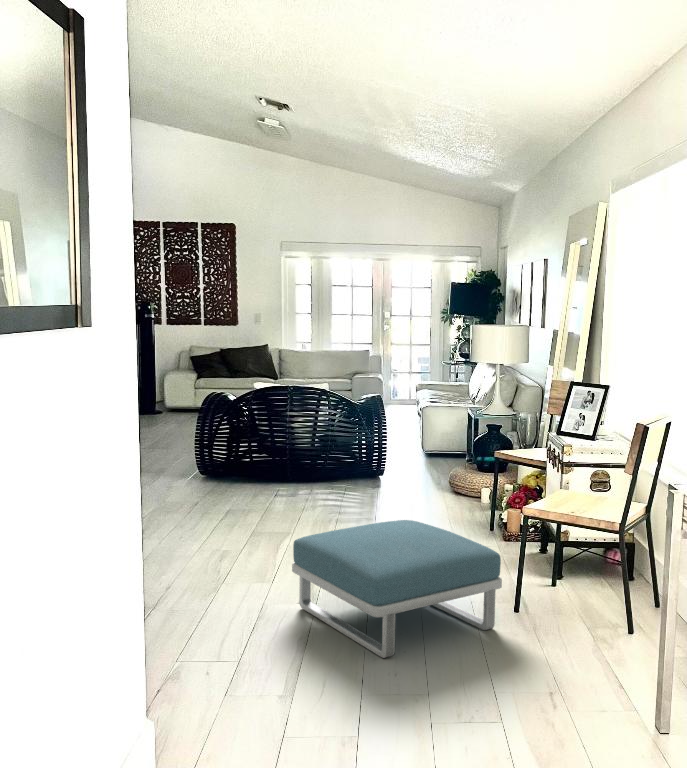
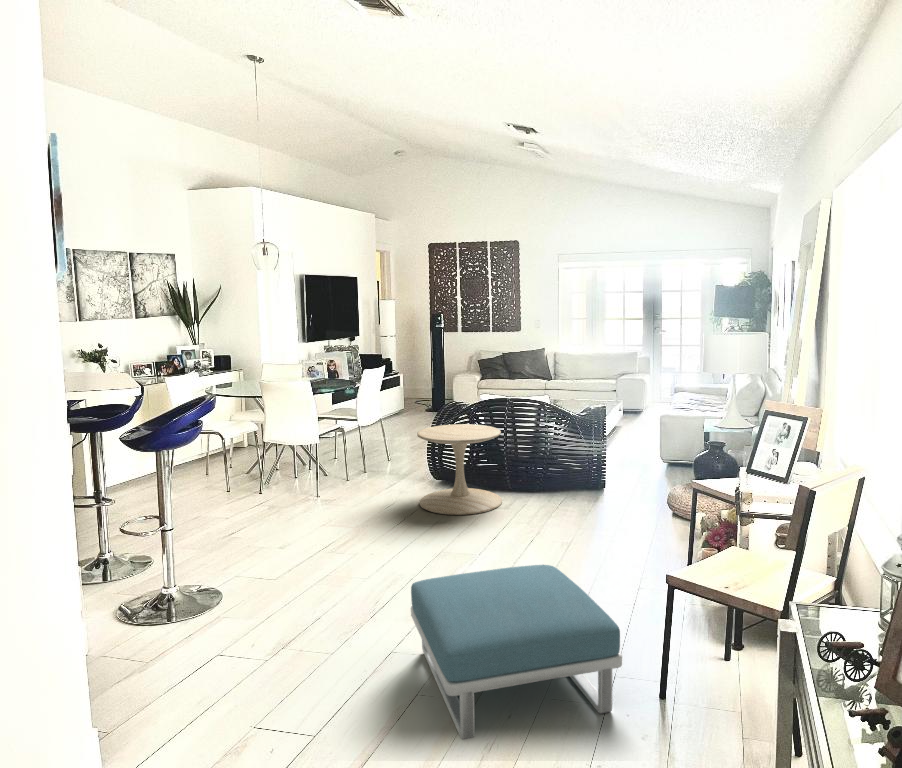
side table: none [197,414,287,506] -> present [417,424,502,515]

